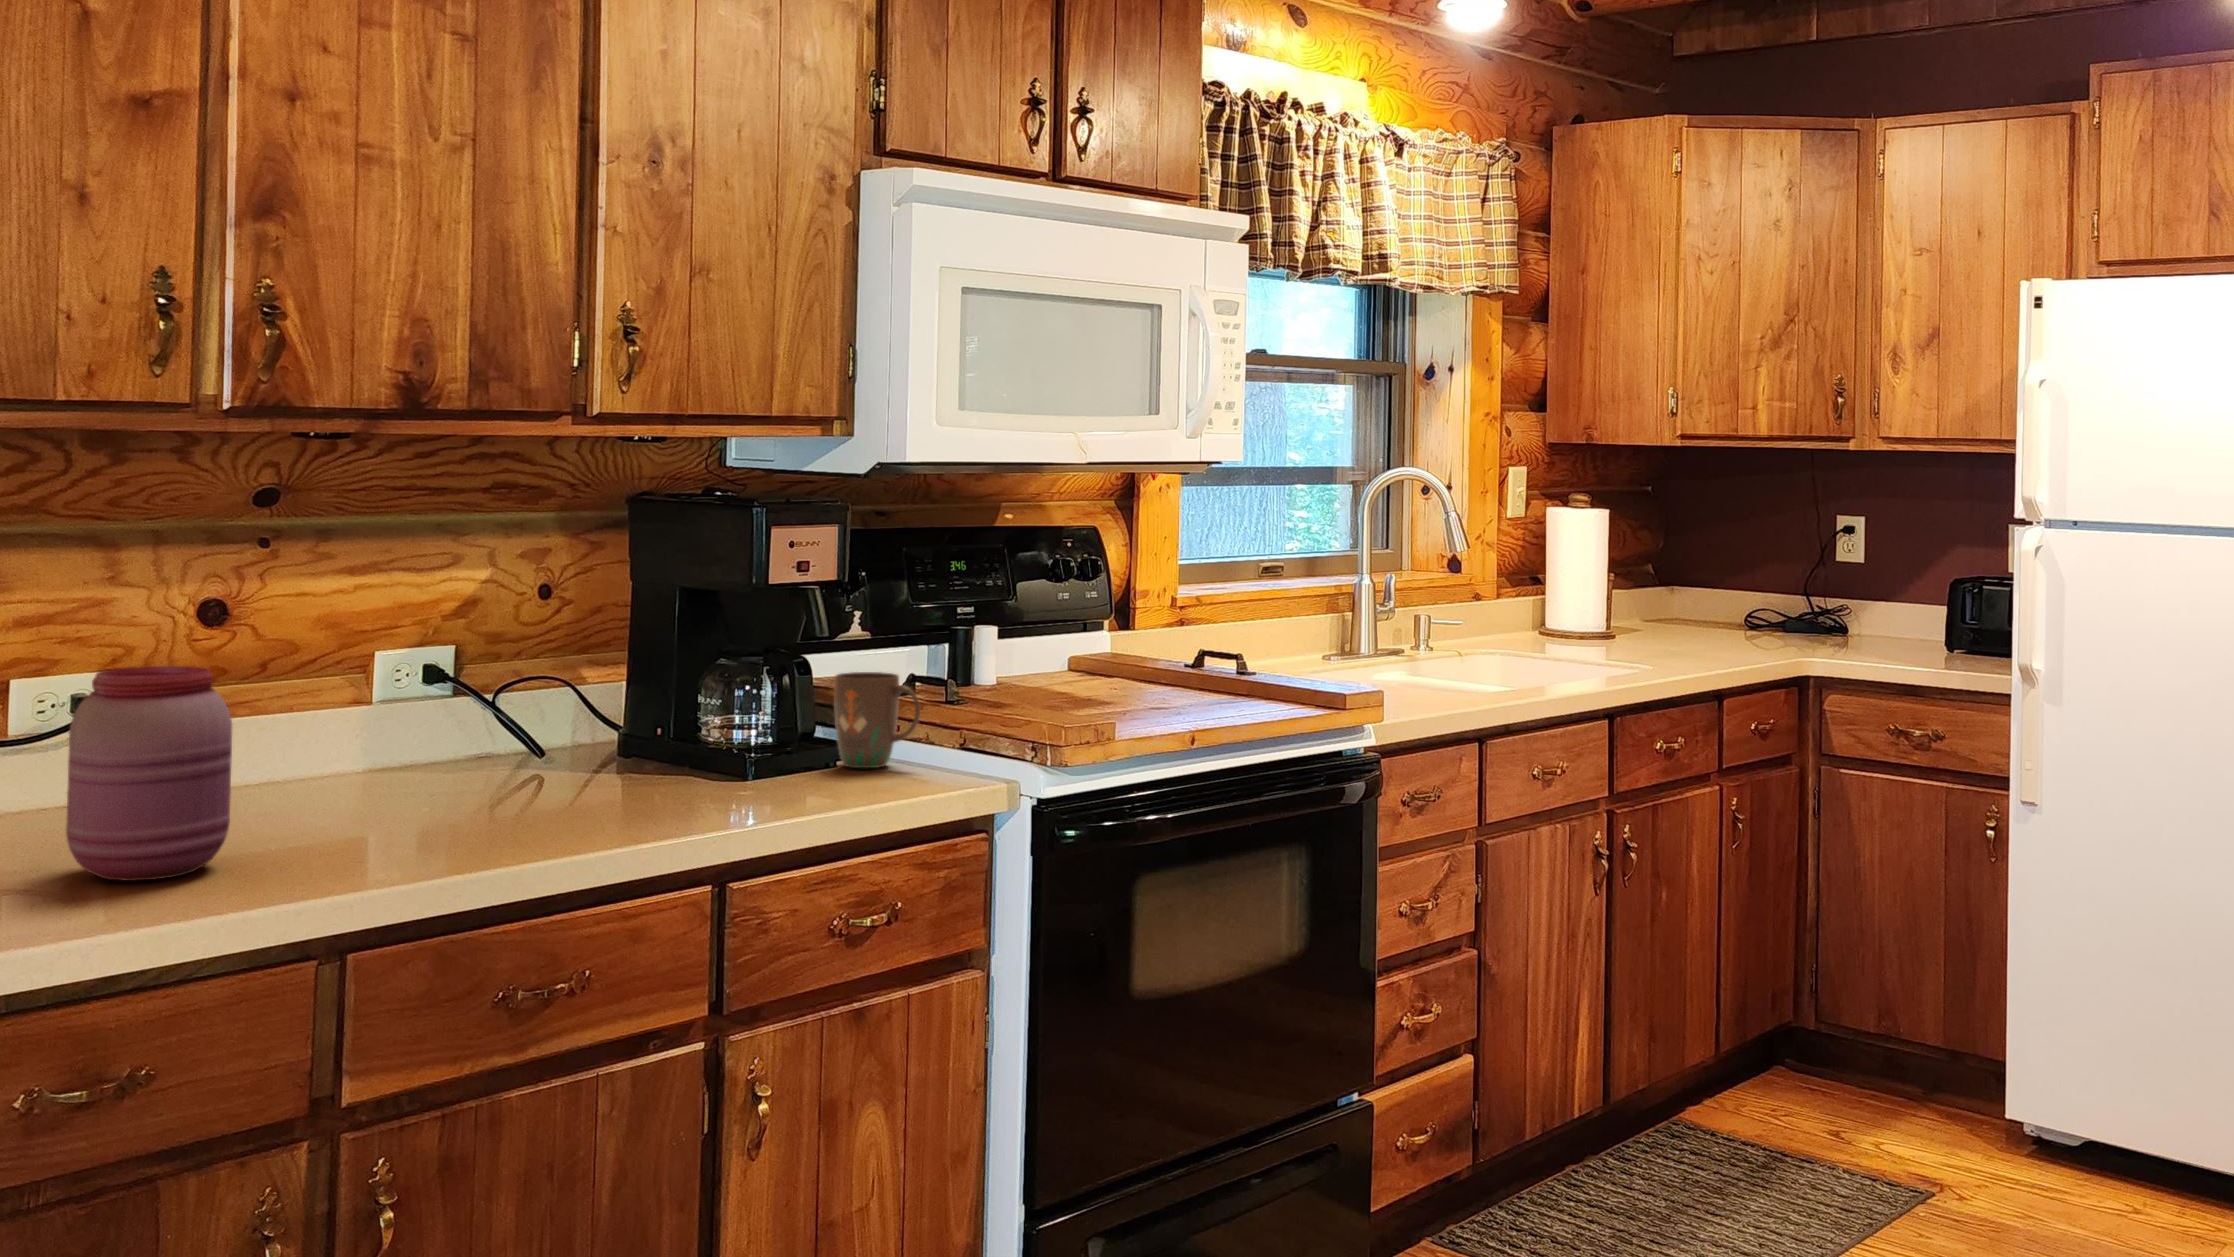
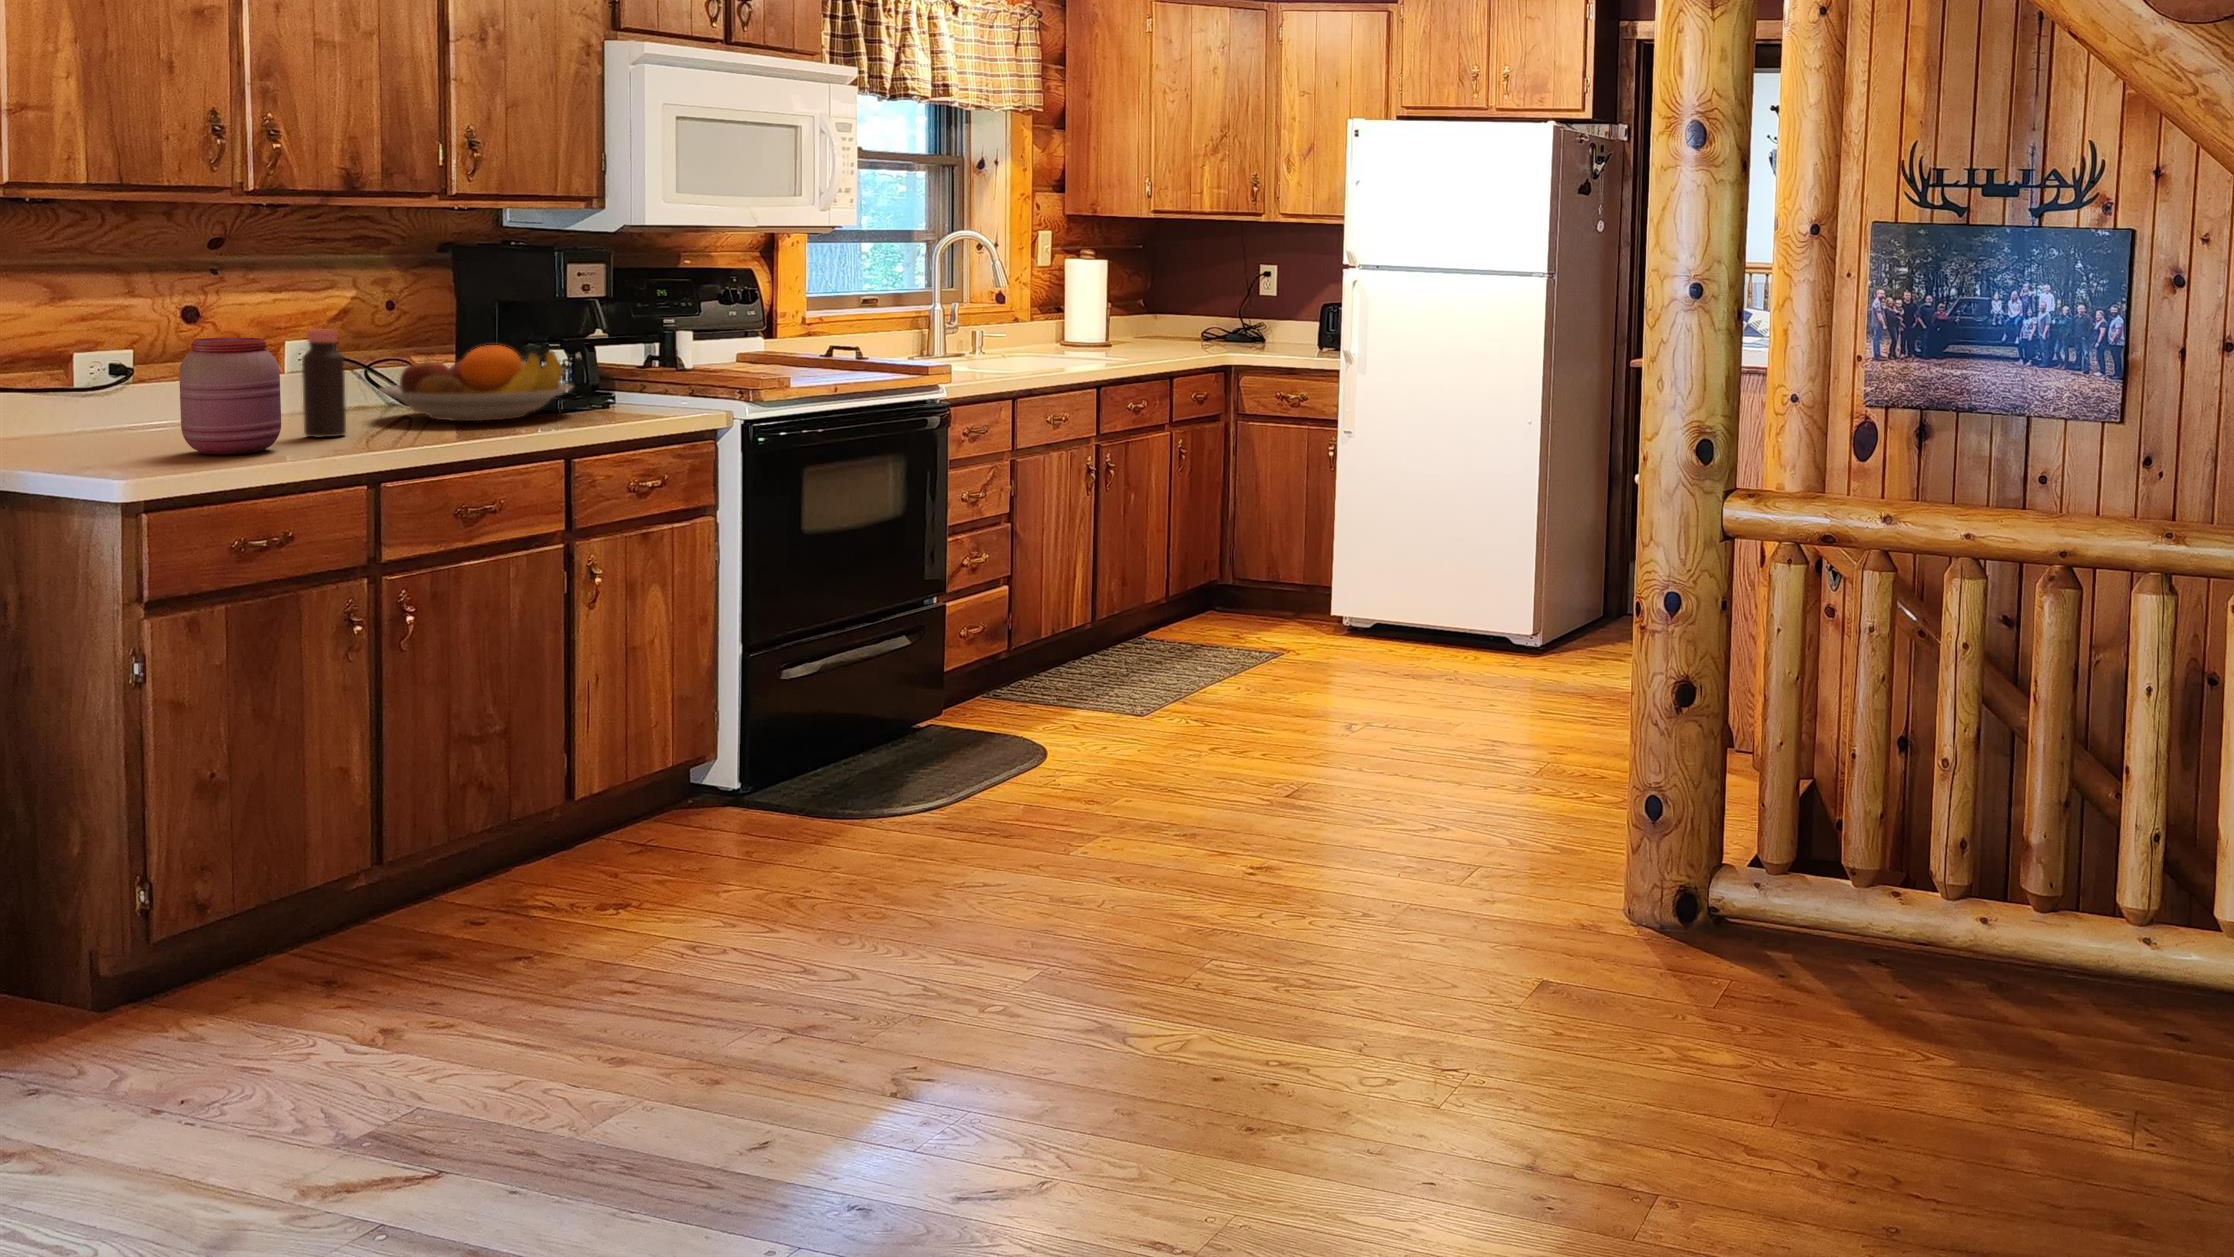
bottle: none [302,647,372,837] -> present [302,330,346,437]
fruit bowl: none [456,670,755,802] -> present [379,345,572,421]
mug: present [834,672,920,768] -> none [613,349,671,404]

